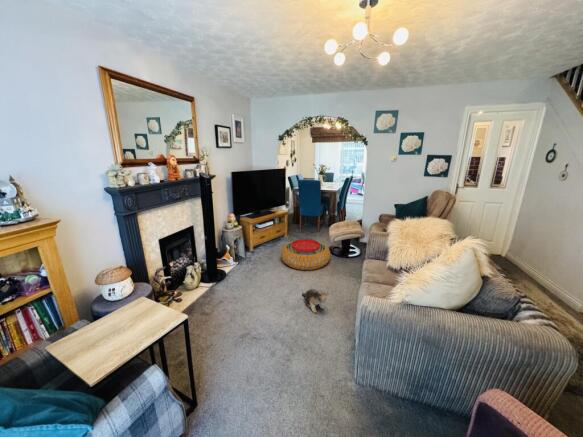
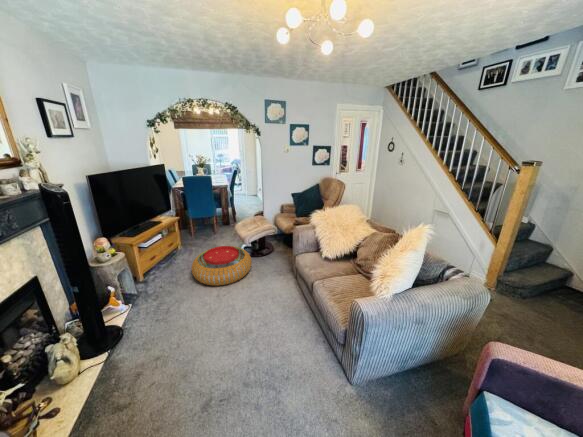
plush toy: present [302,289,329,313] -> none [246,302,288,329]

